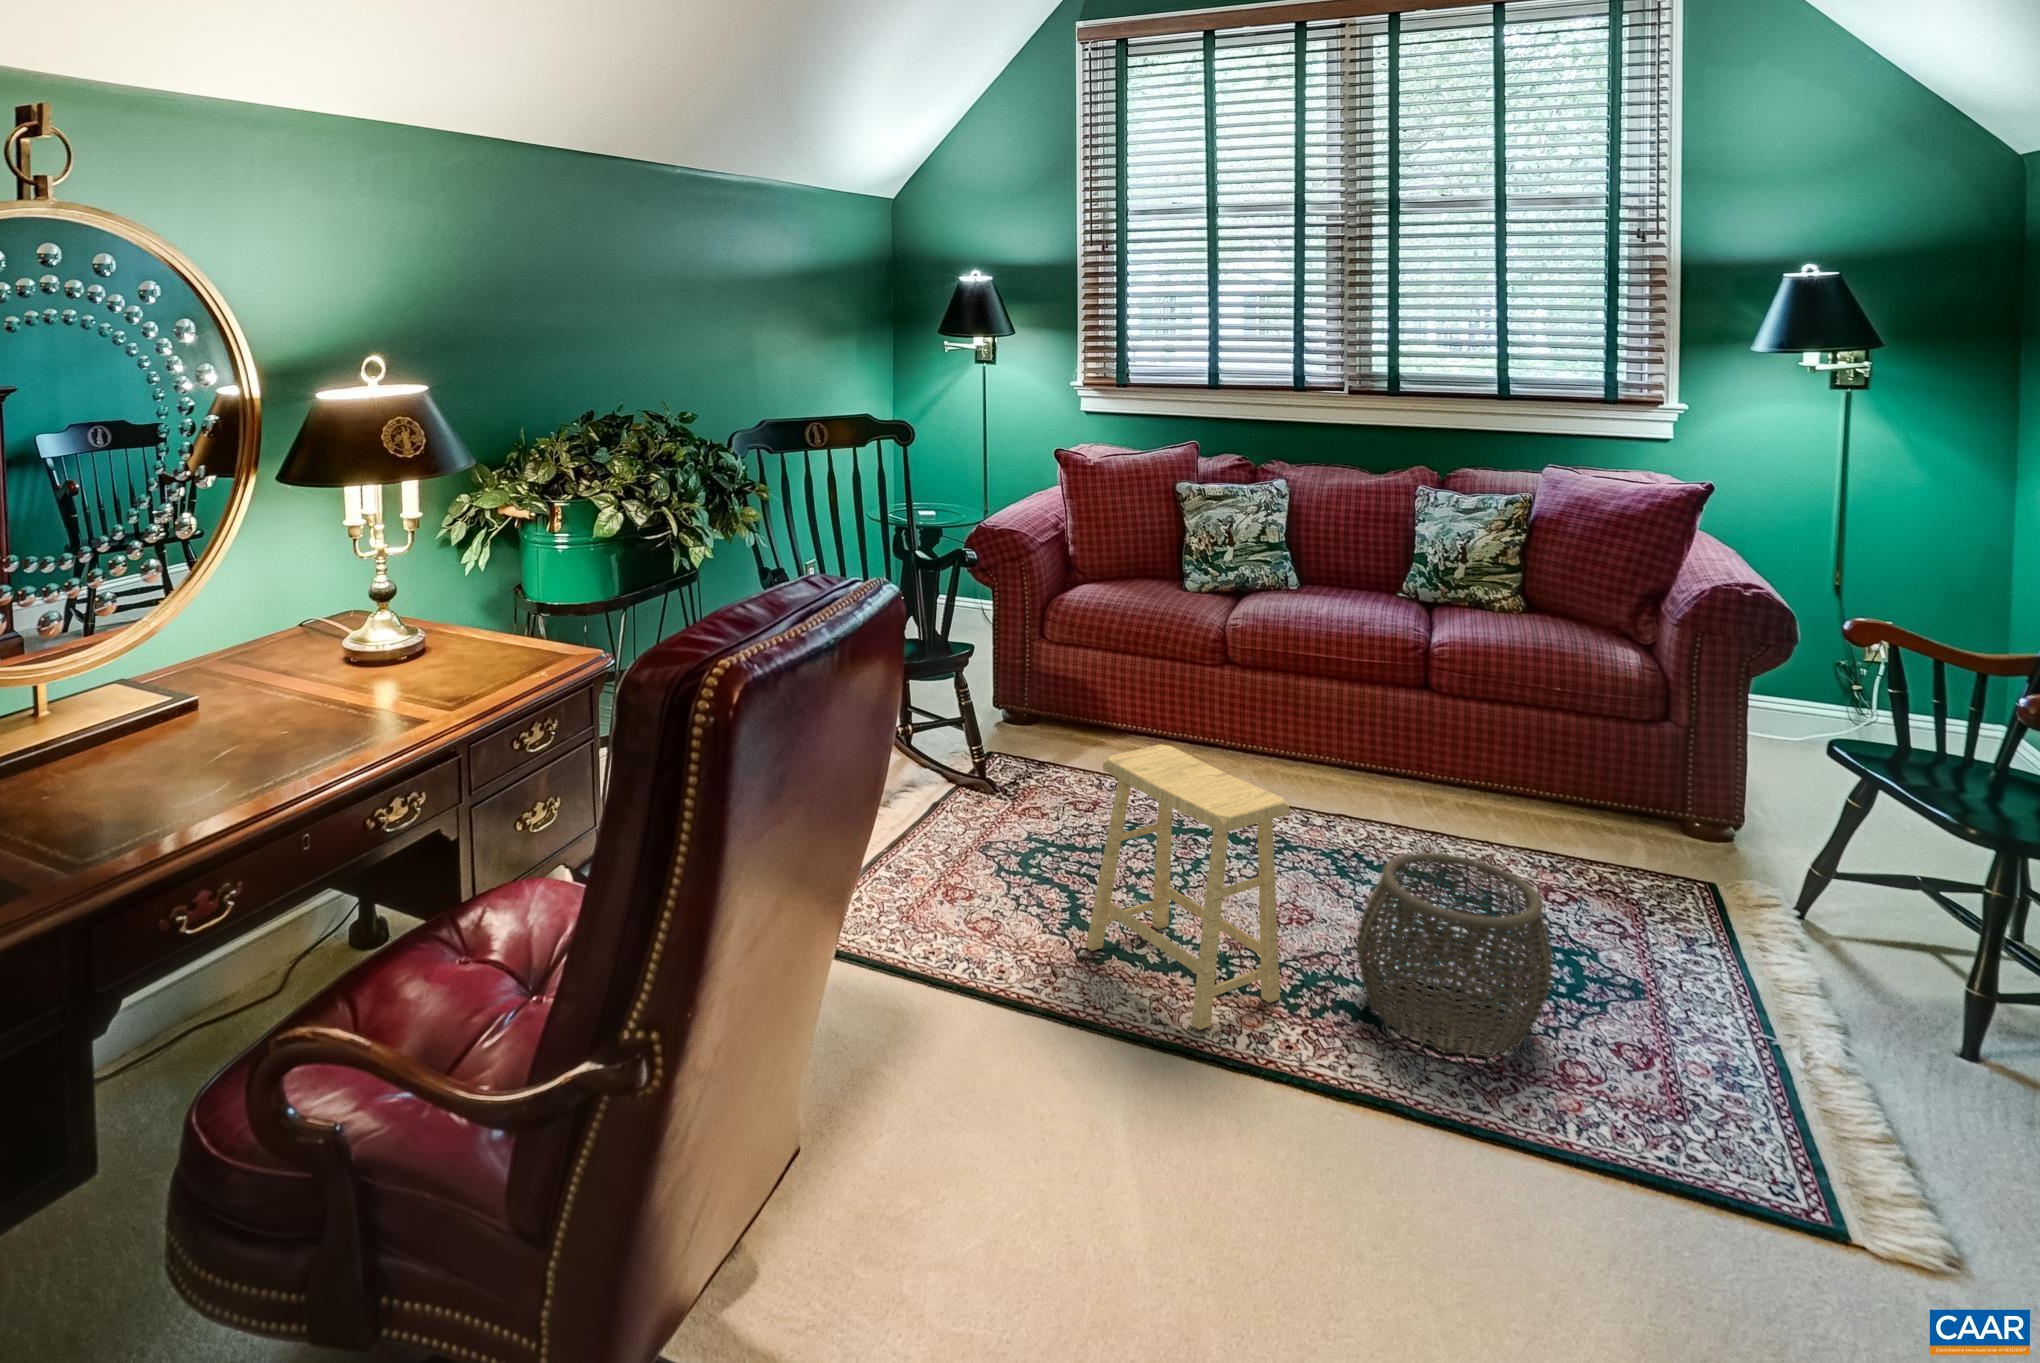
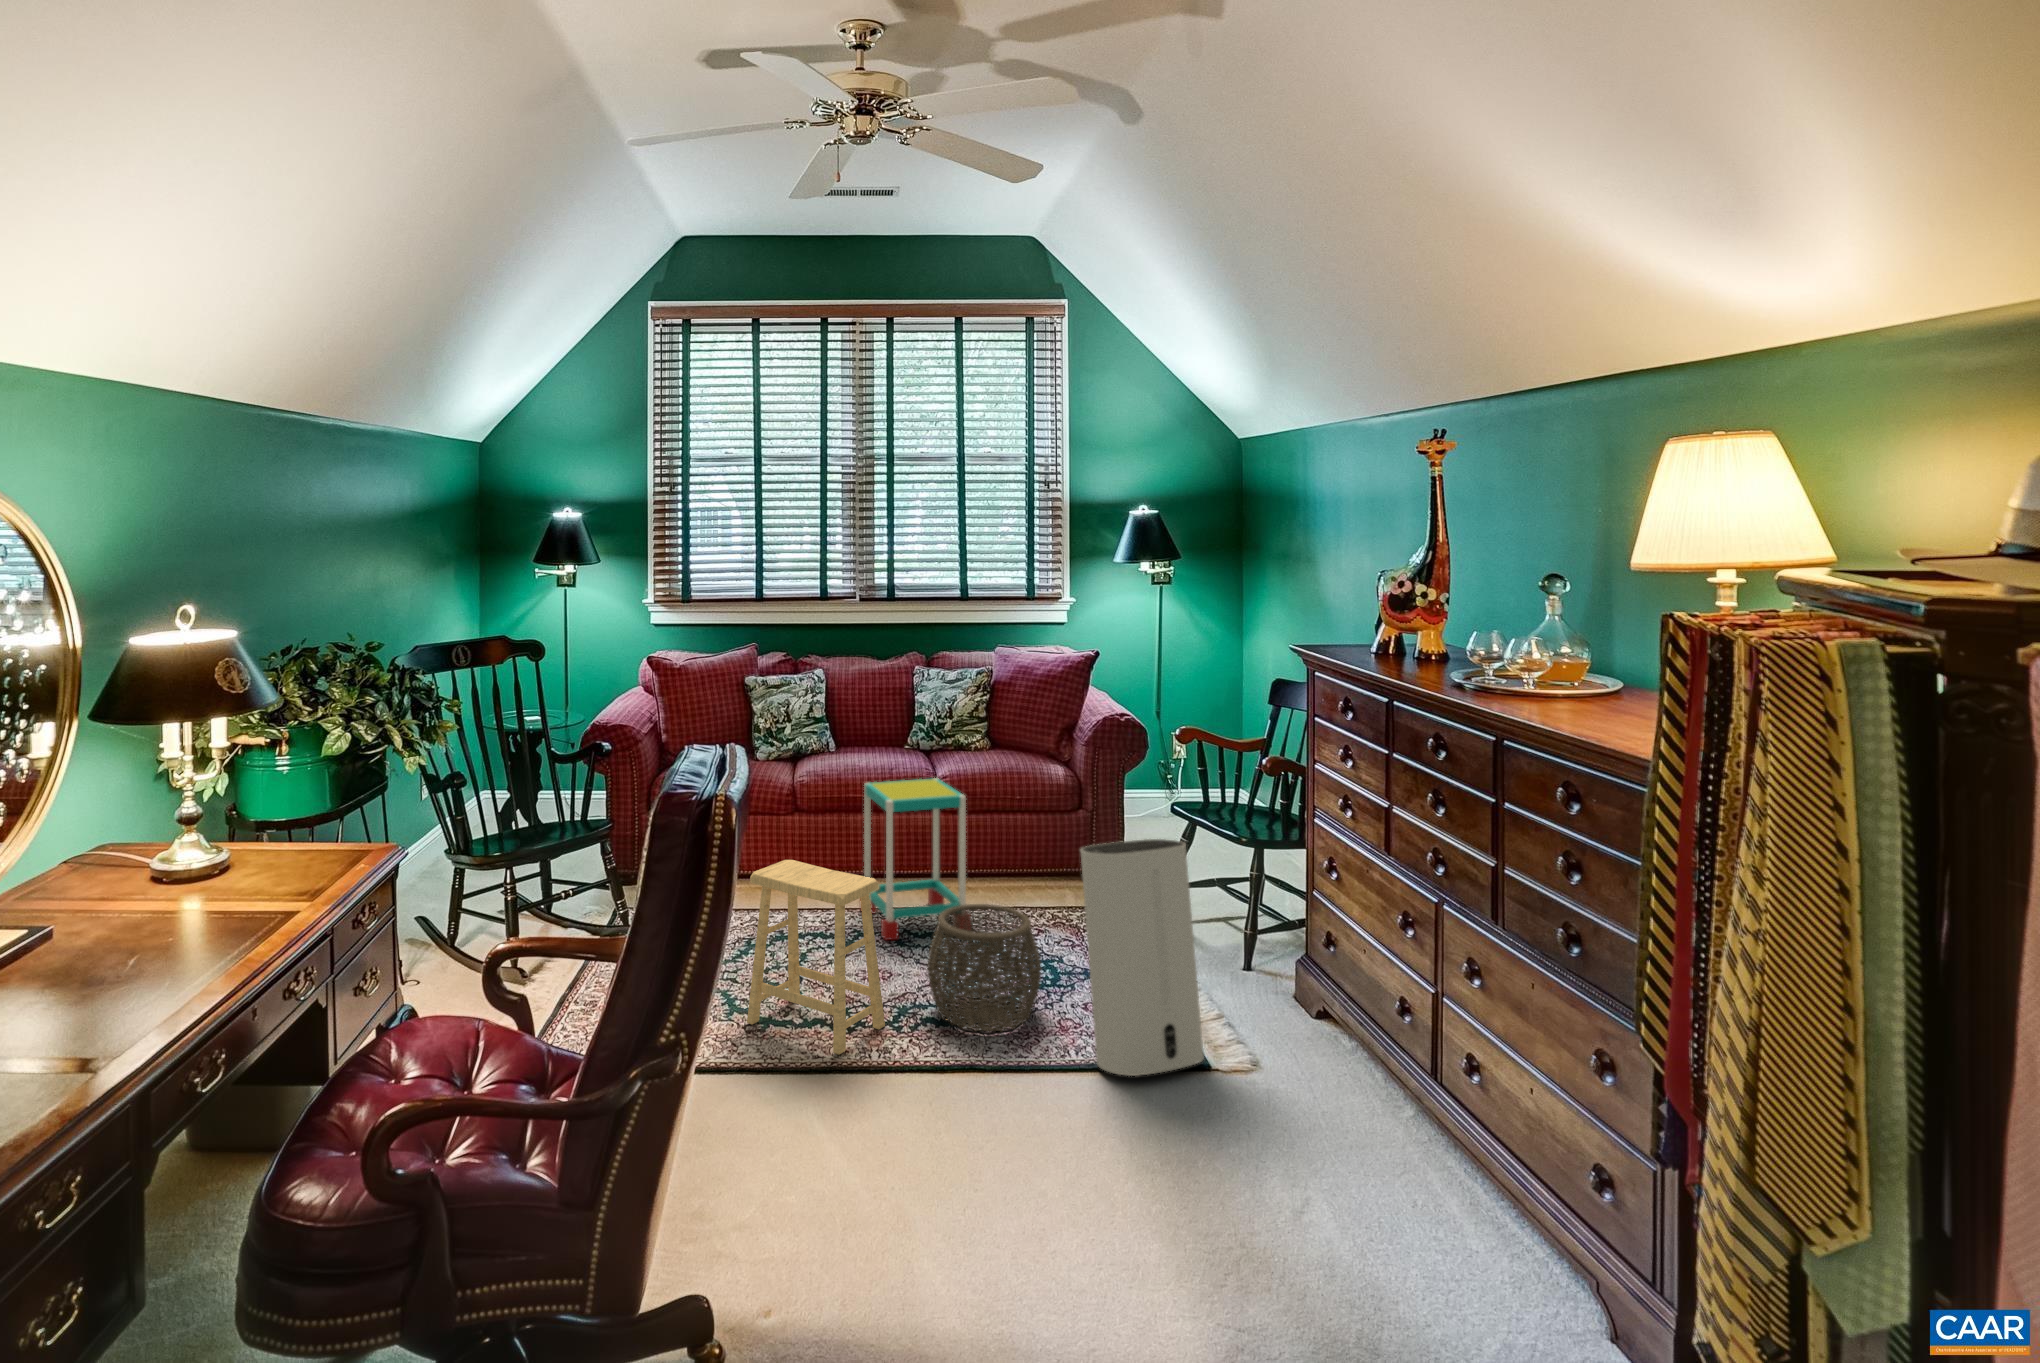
side table: none [1288,645,1465,873] -> present [864,778,971,940]
air purifier: none [1631,819,1886,1225] -> present [1080,839,1204,1076]

